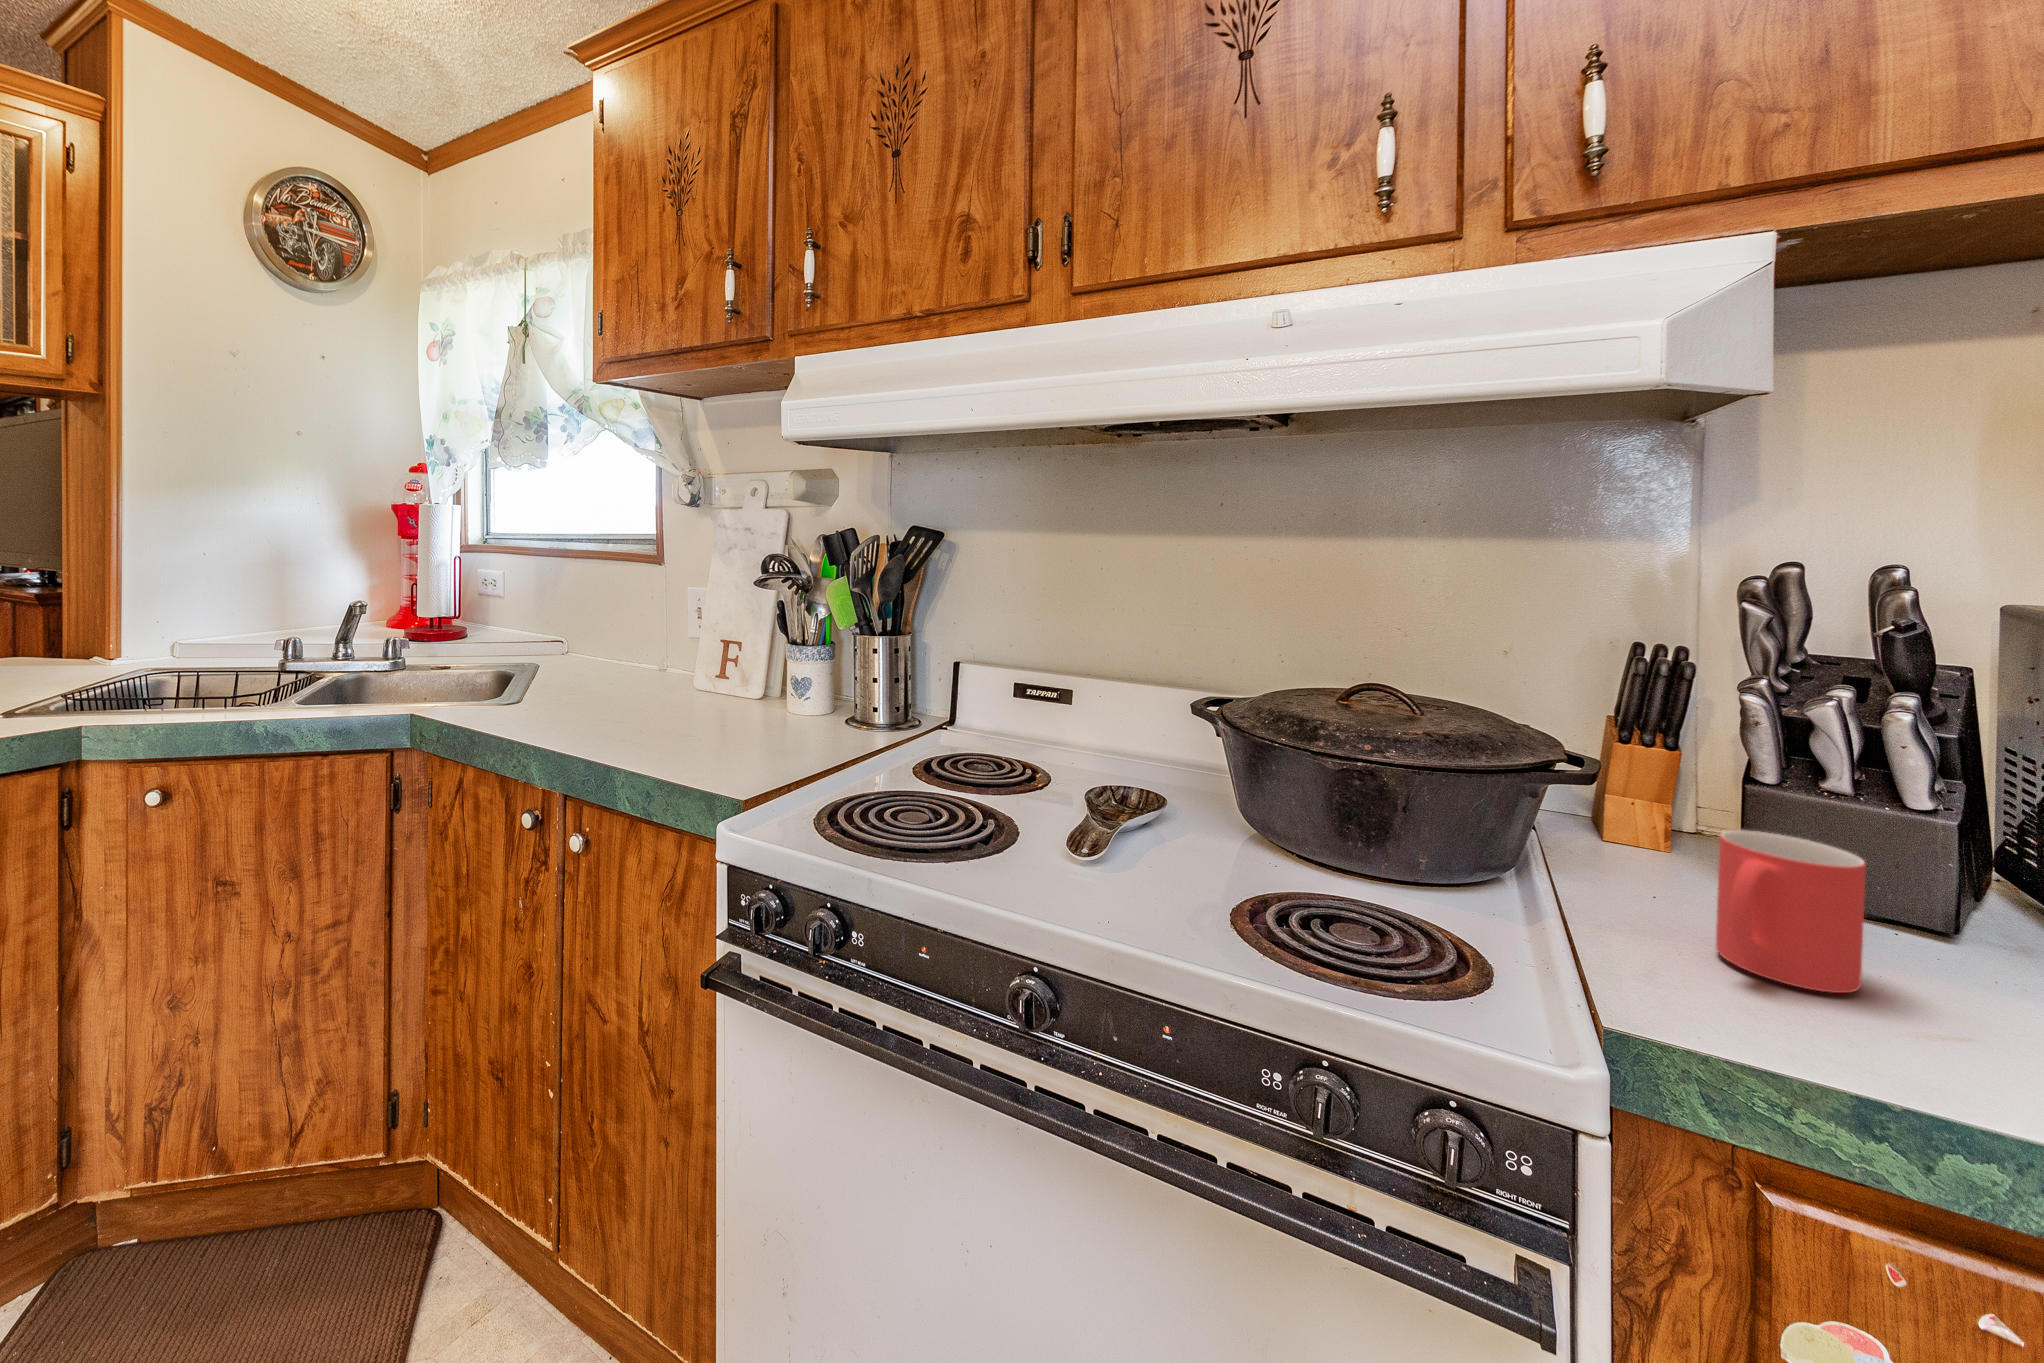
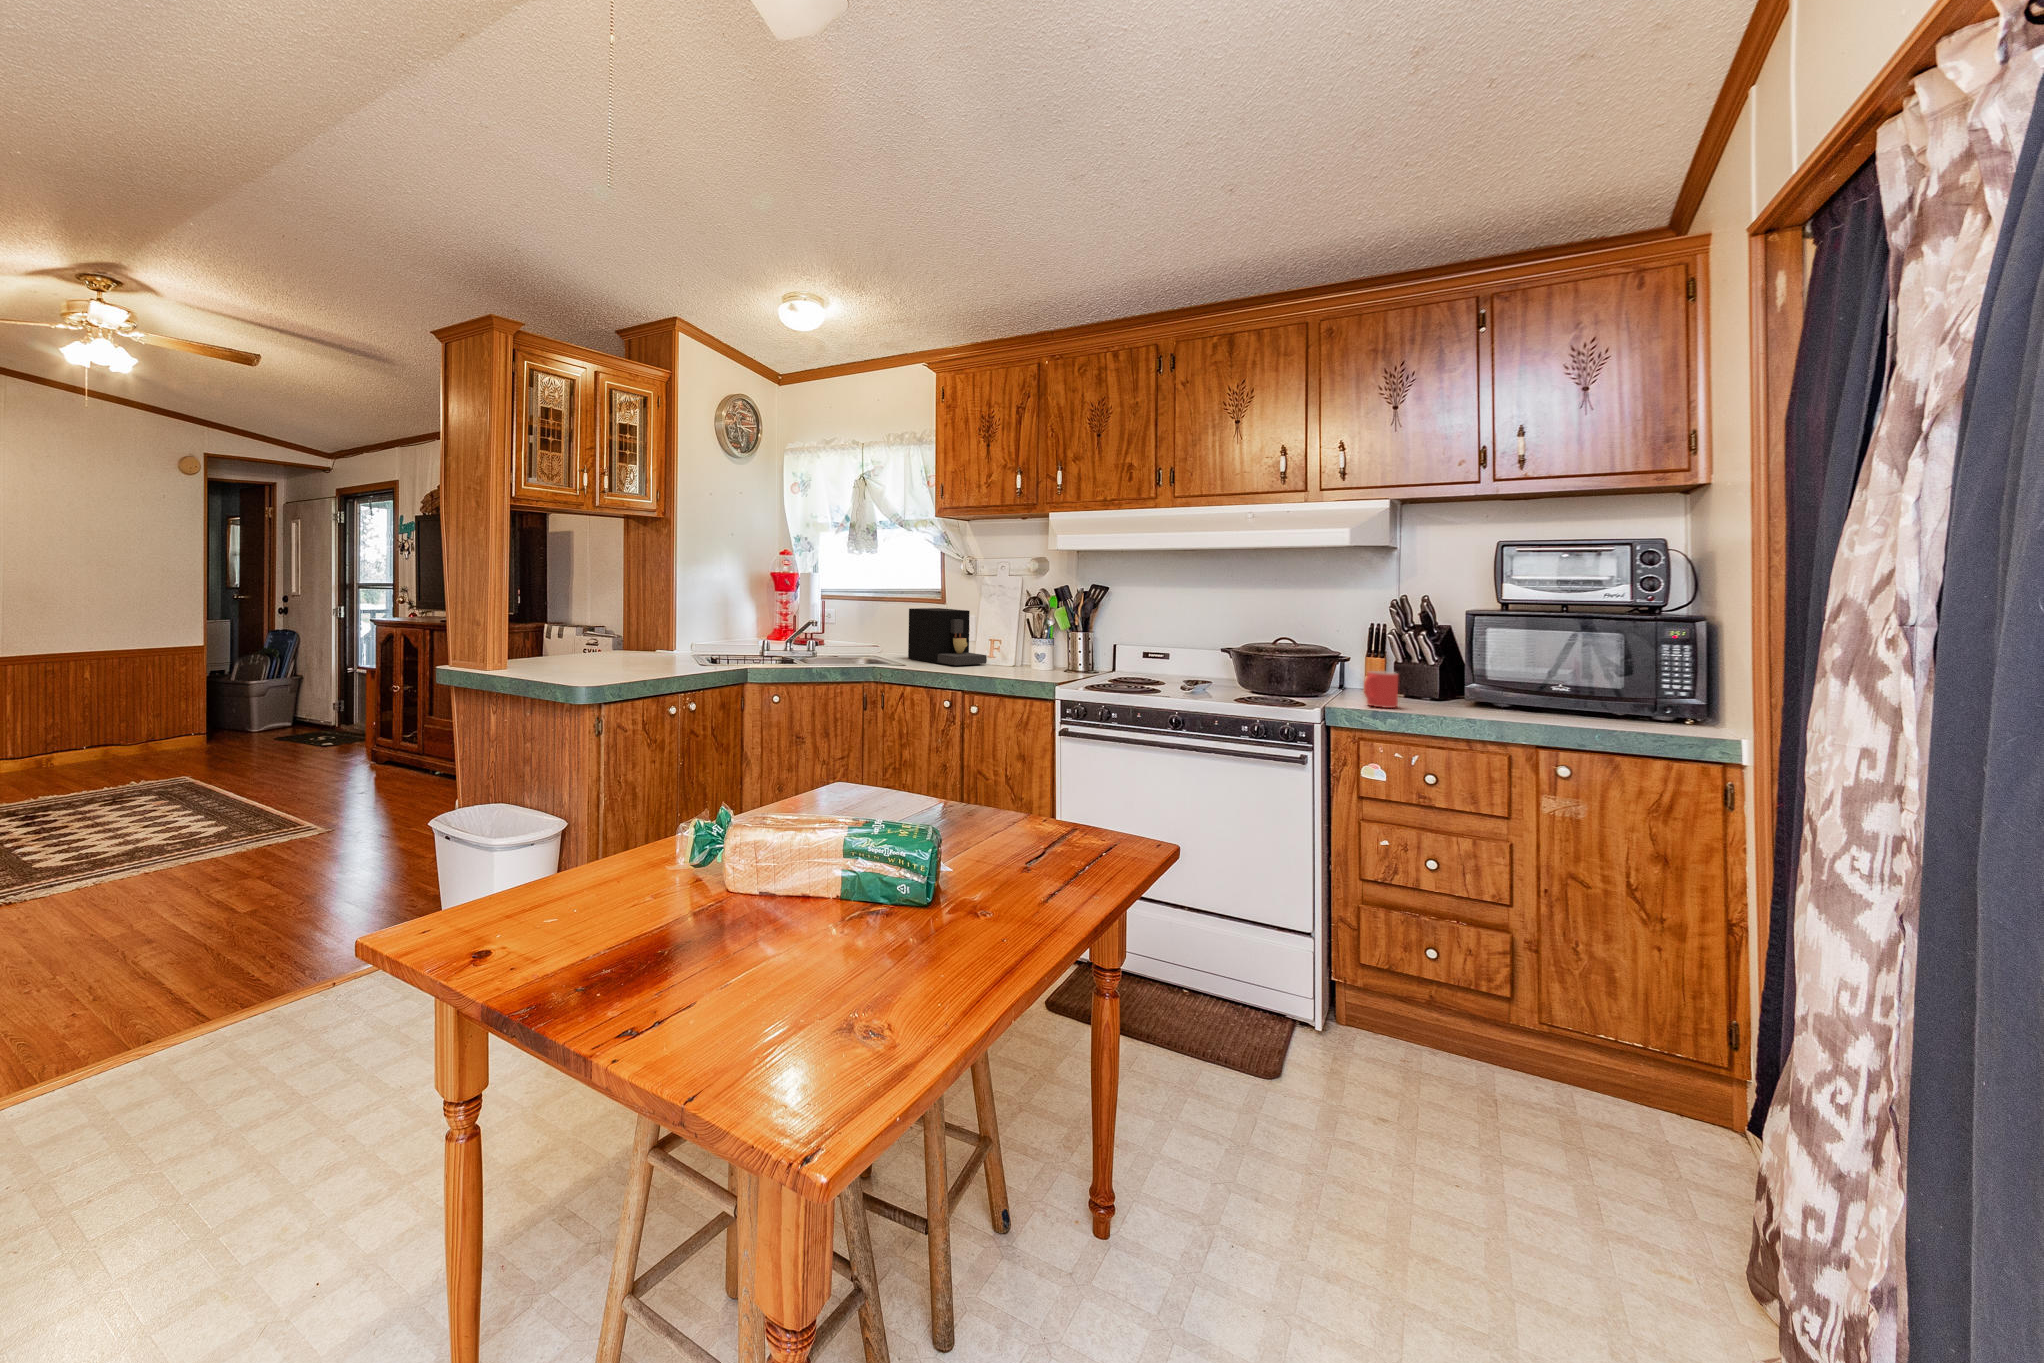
coffee maker: none [569,575,698,705] -> present [908,608,987,665]

